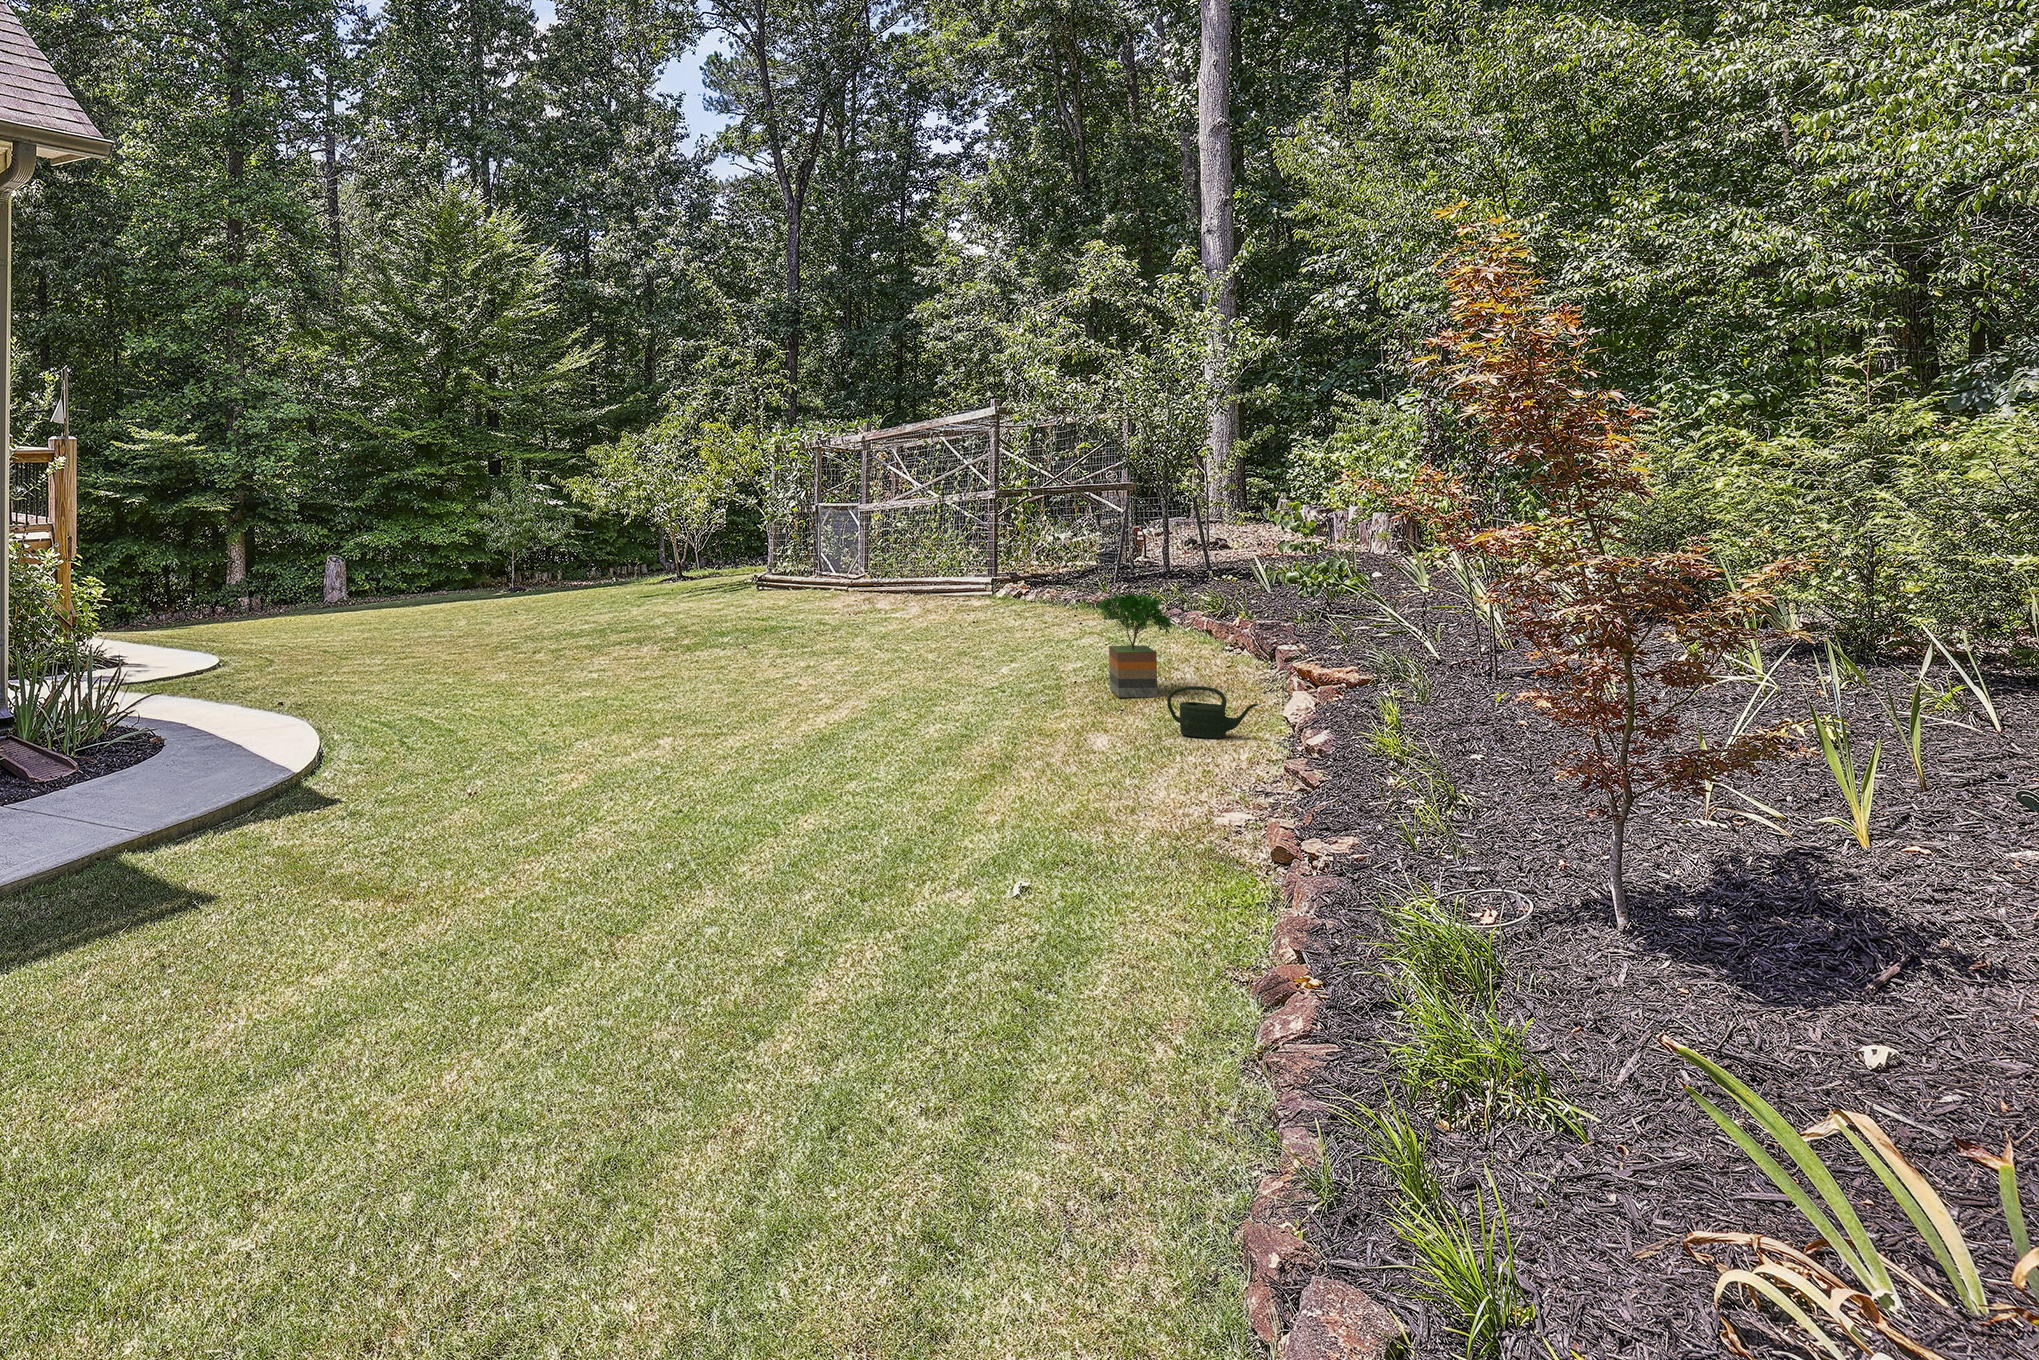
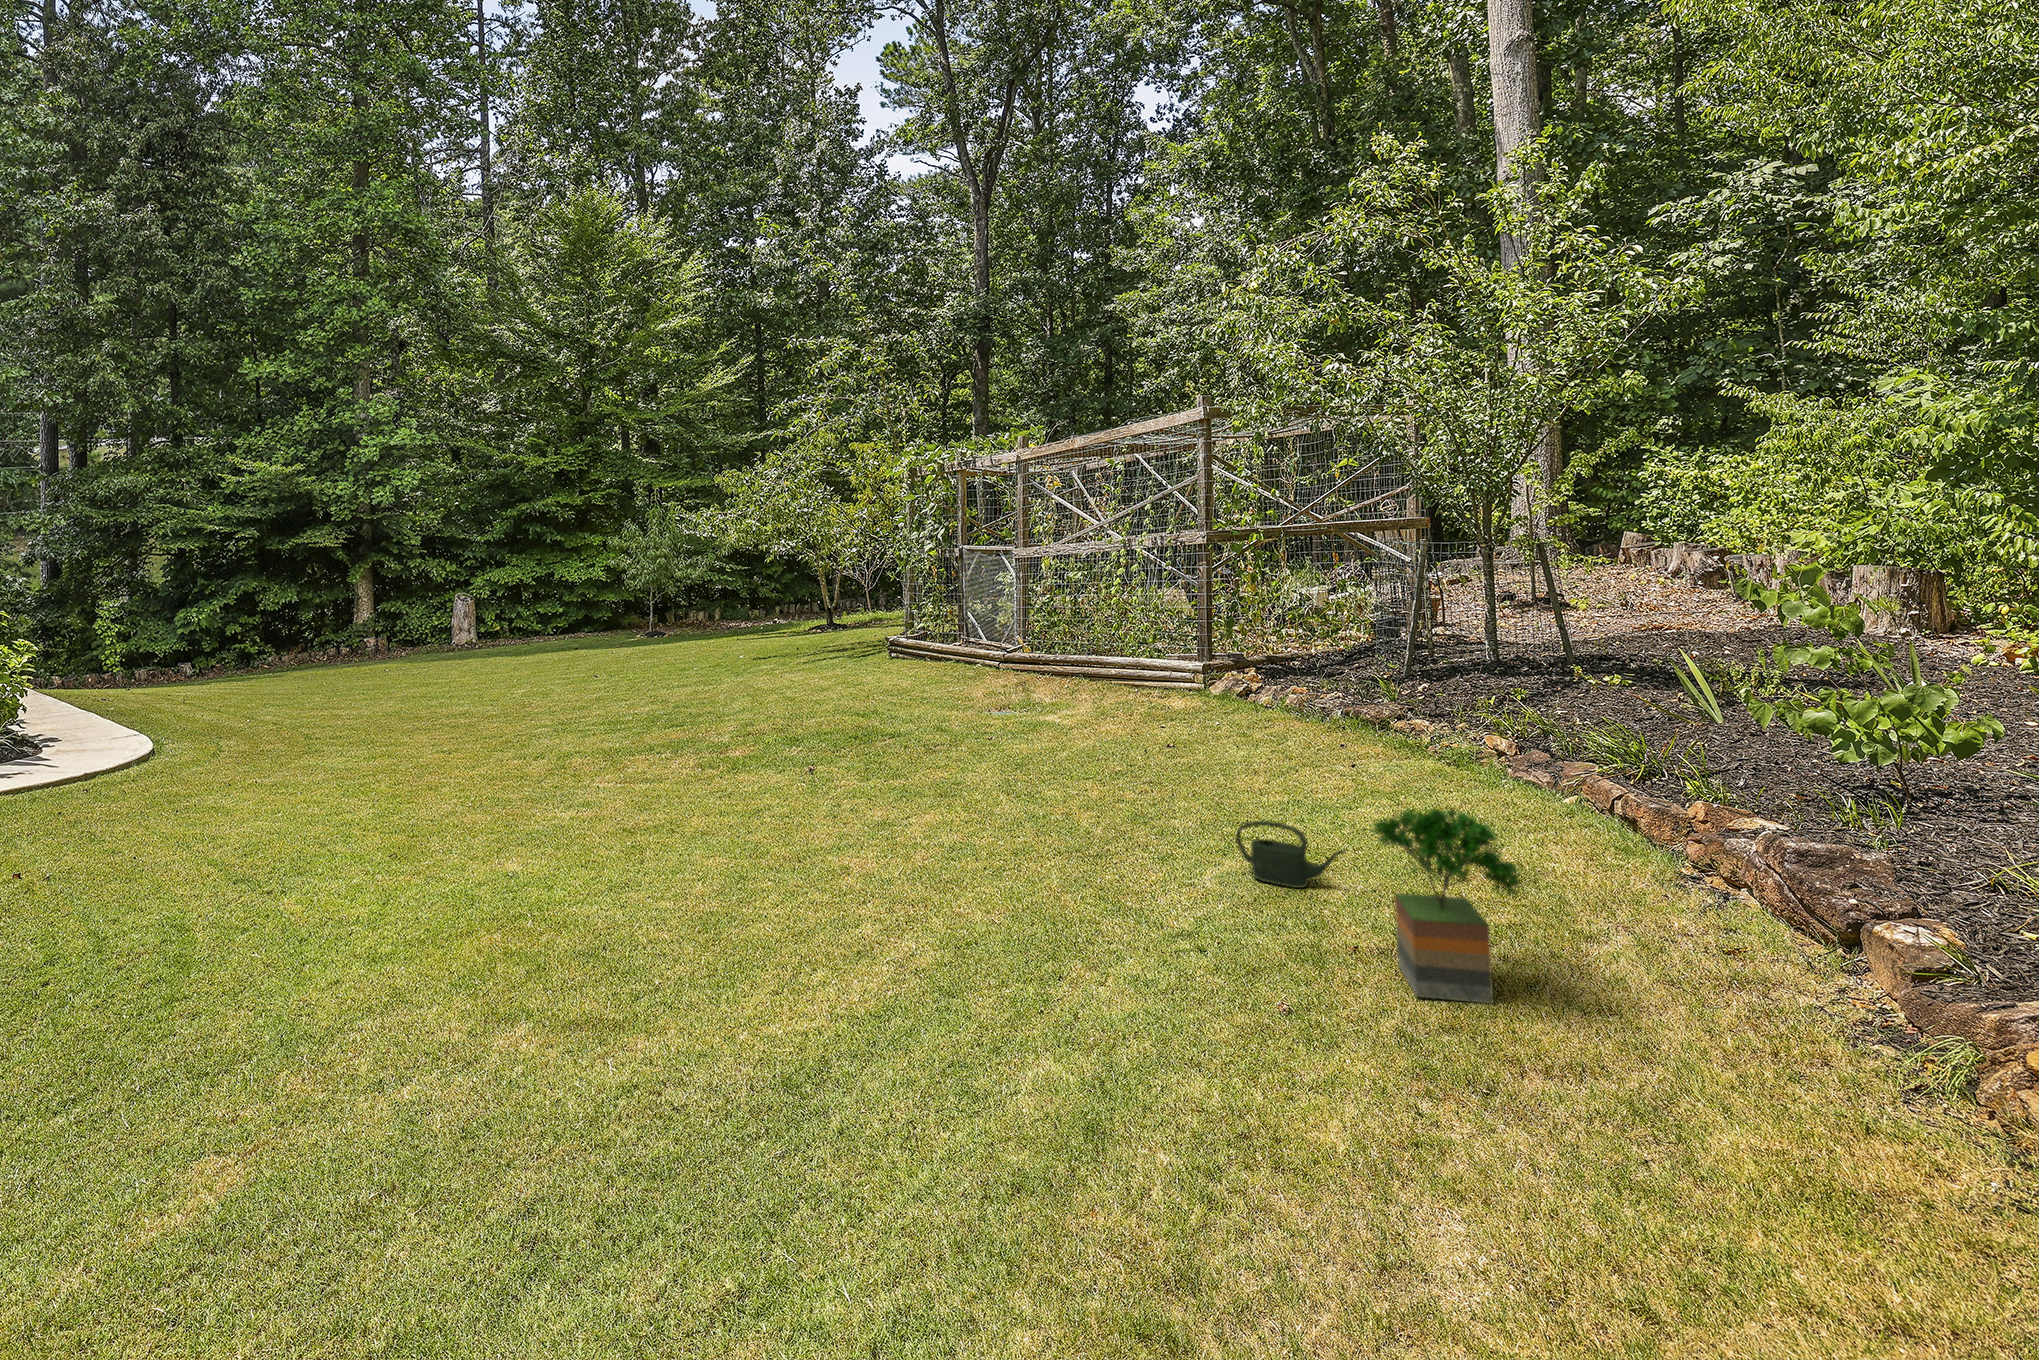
watering can: present [1167,686,1258,739] -> present [1236,821,1345,888]

